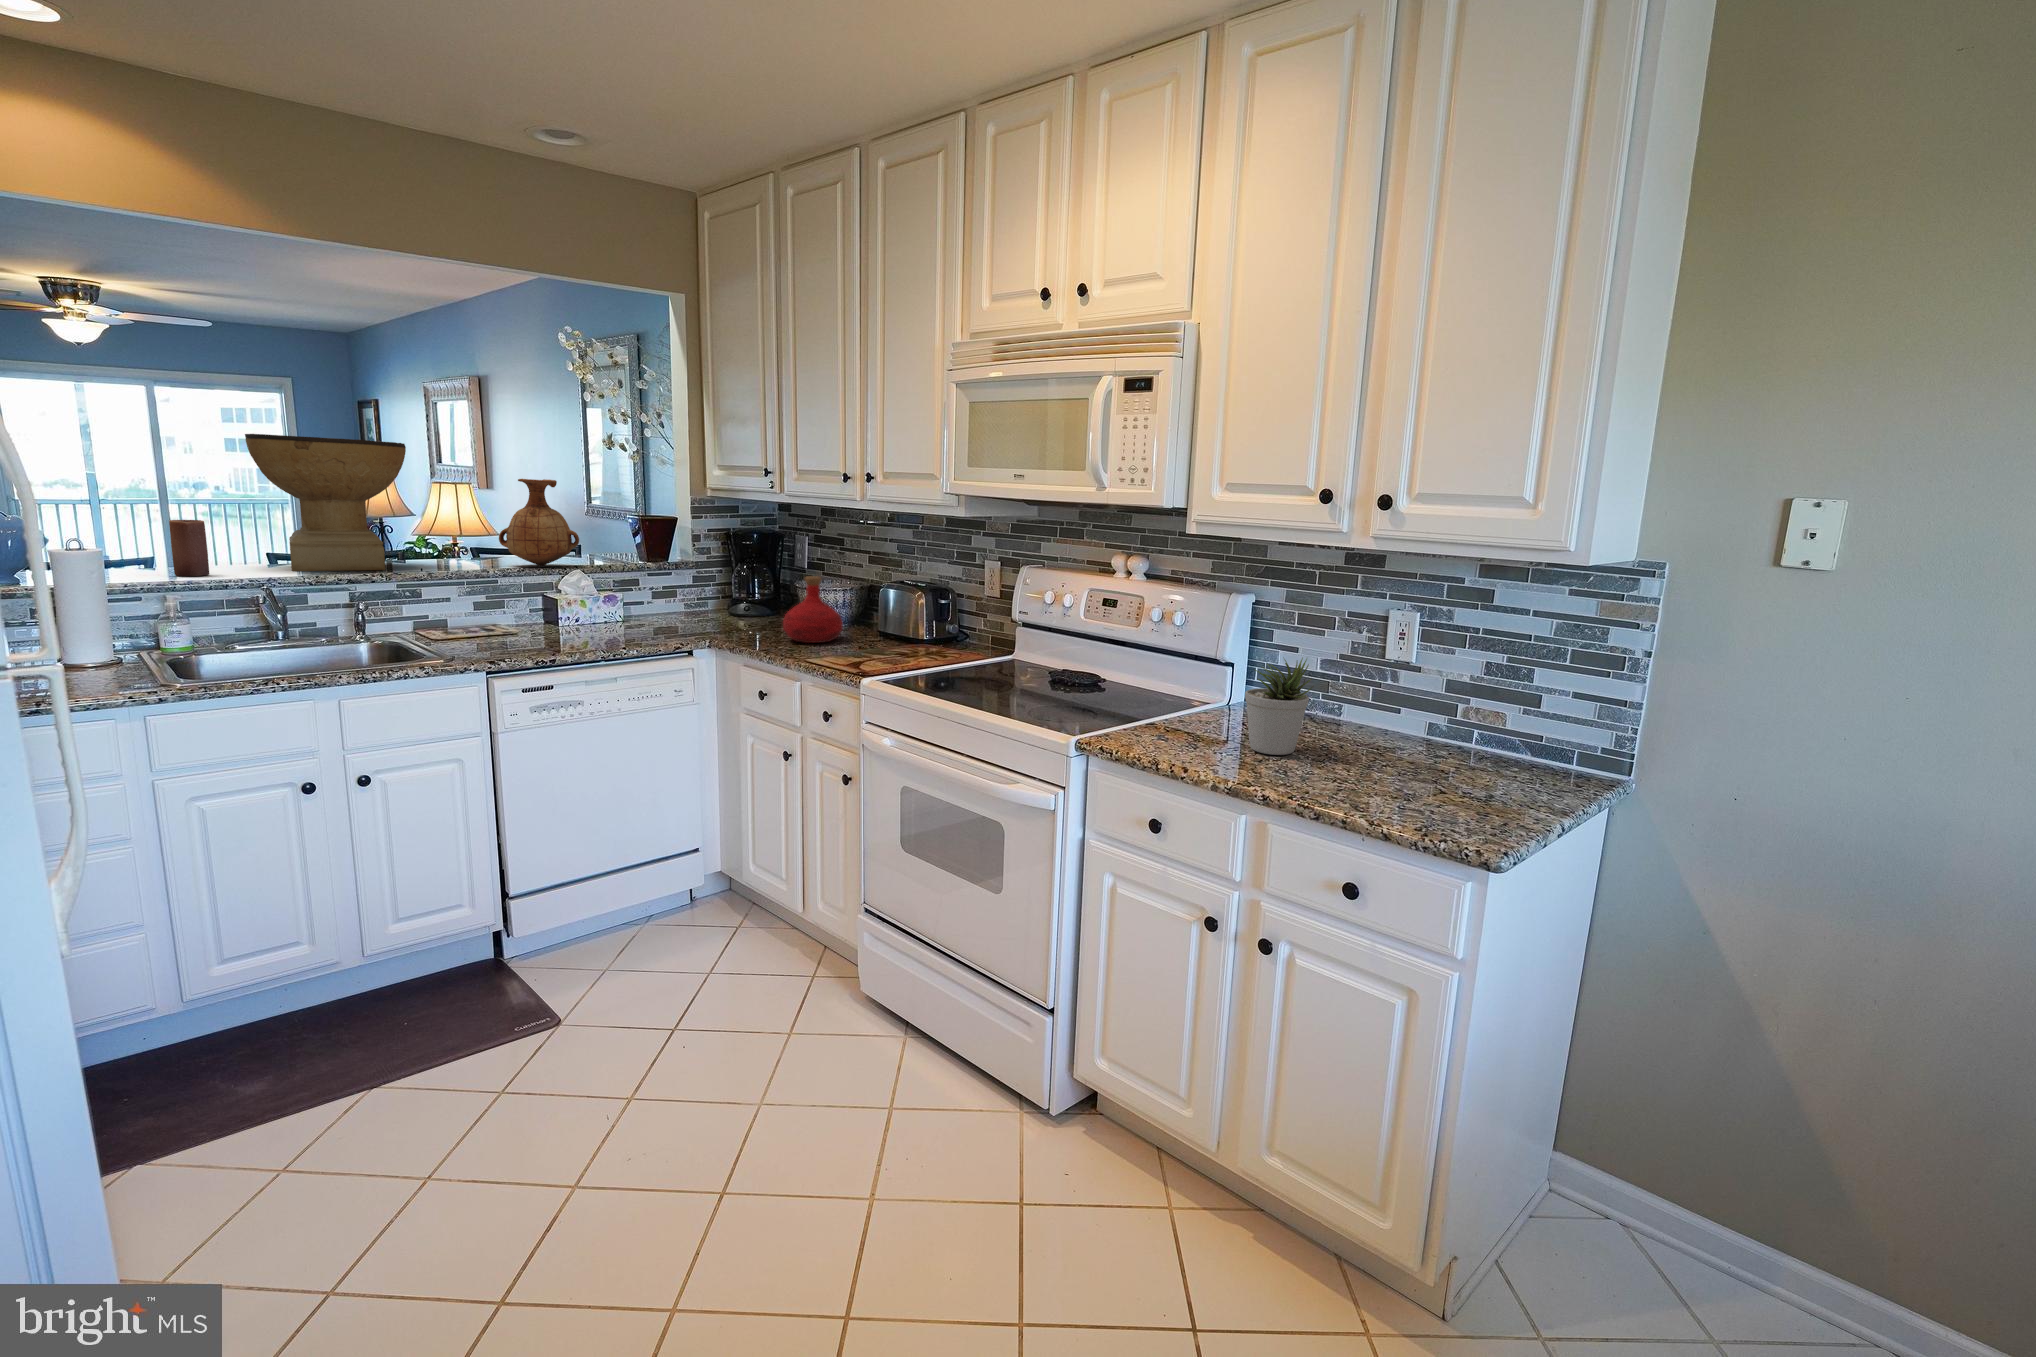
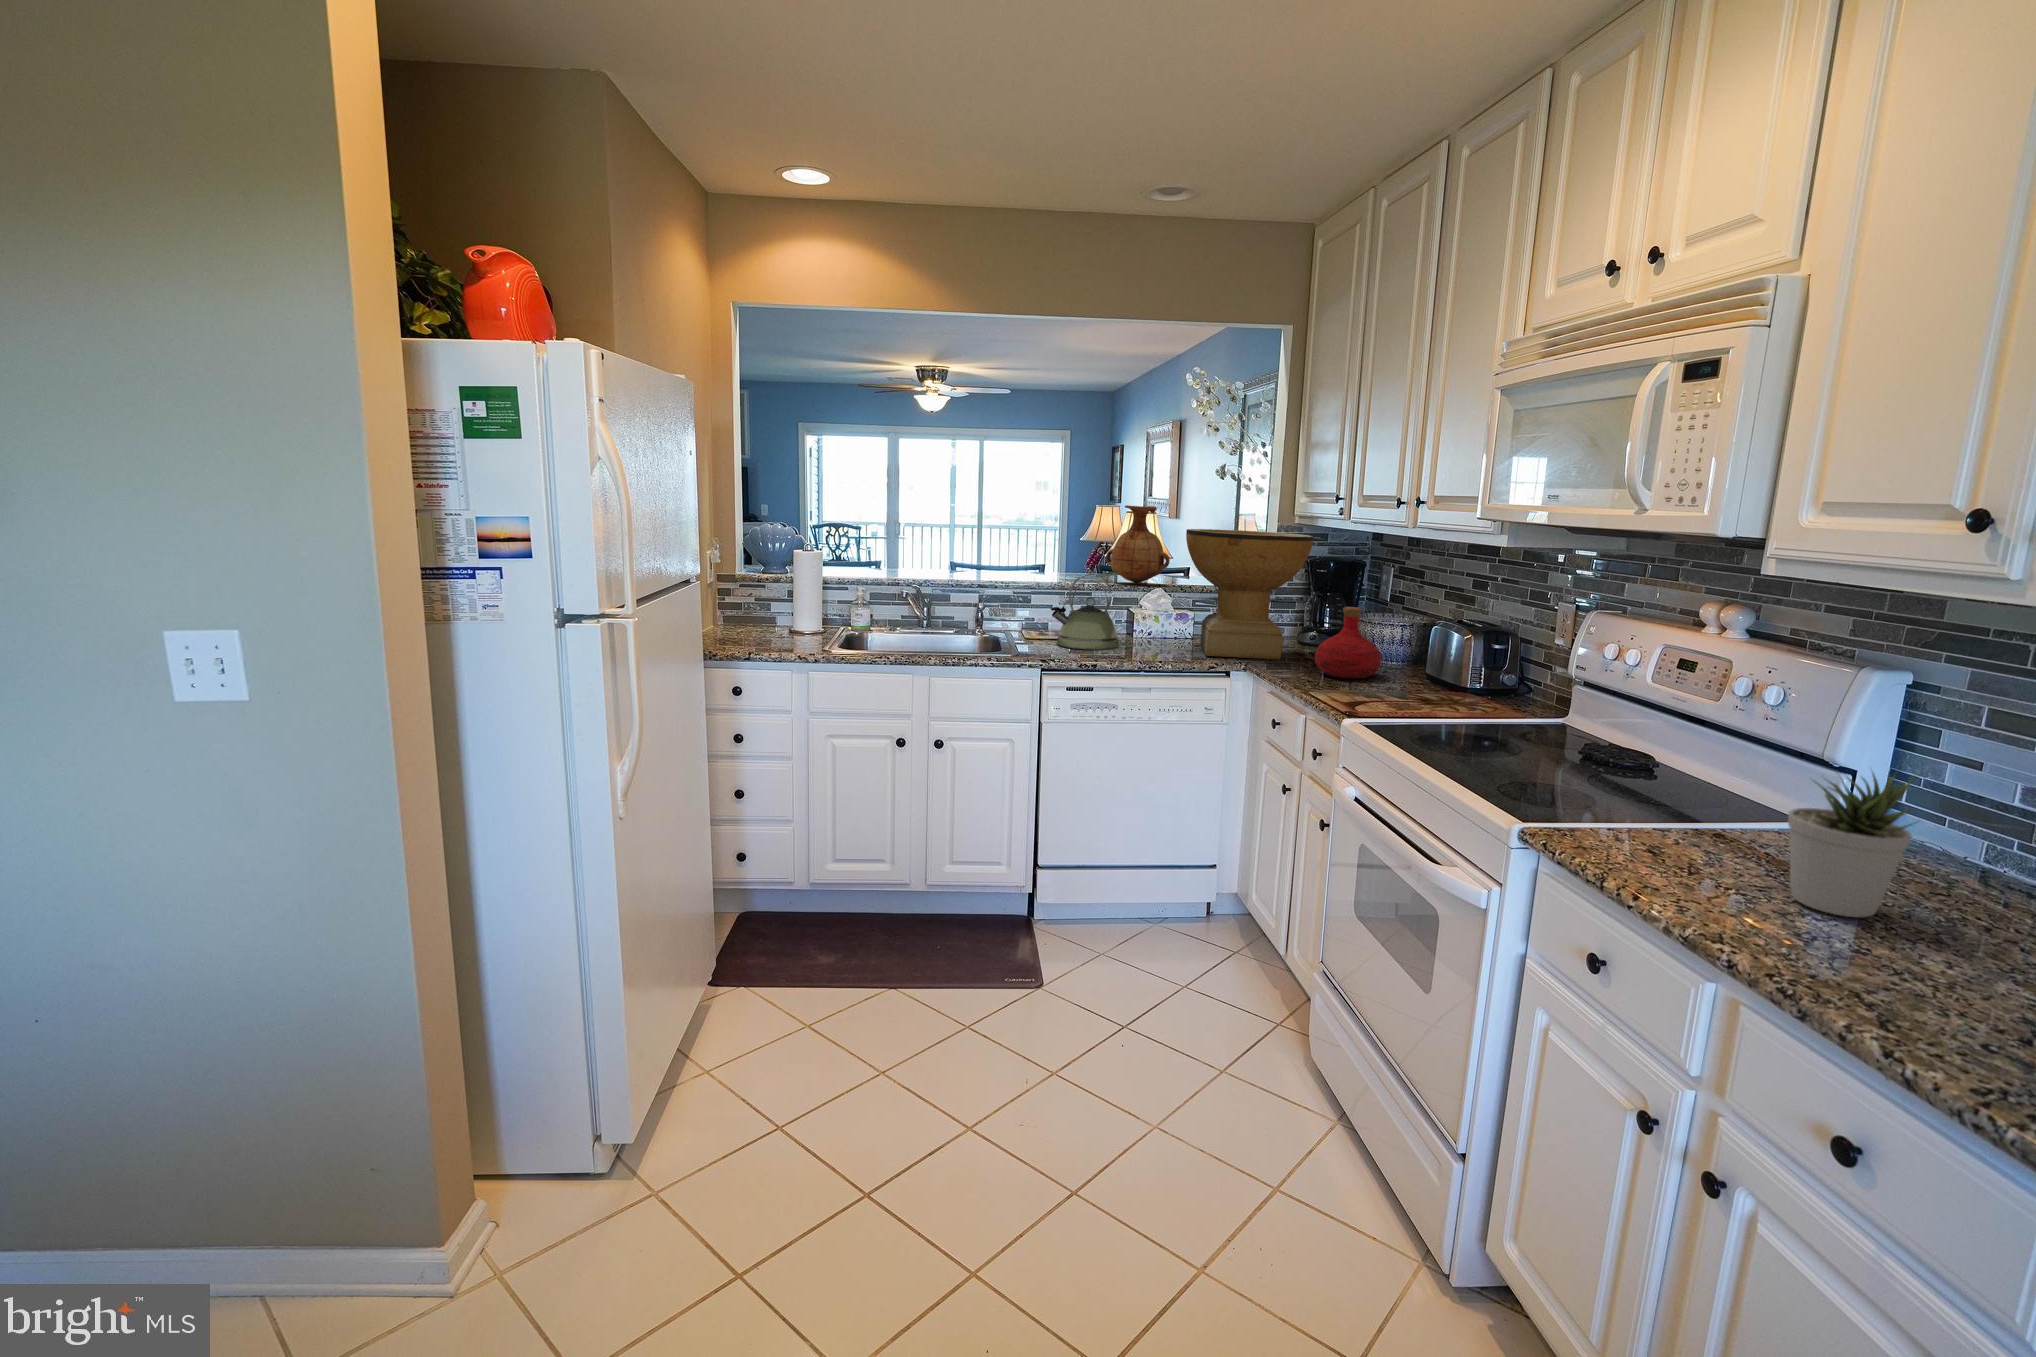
decorative bowl: present [245,434,406,571] -> present [1186,529,1313,659]
candle: present [169,520,209,576] -> none [879,535,900,577]
kettle: none [466,557,555,644] -> present [1051,573,1120,650]

